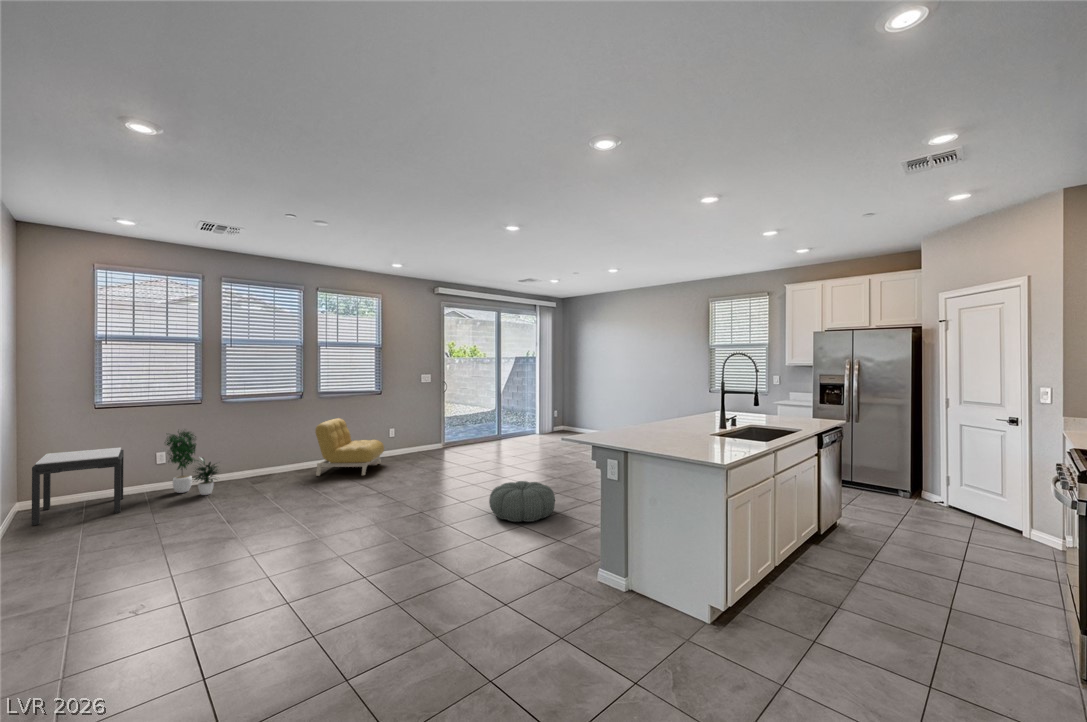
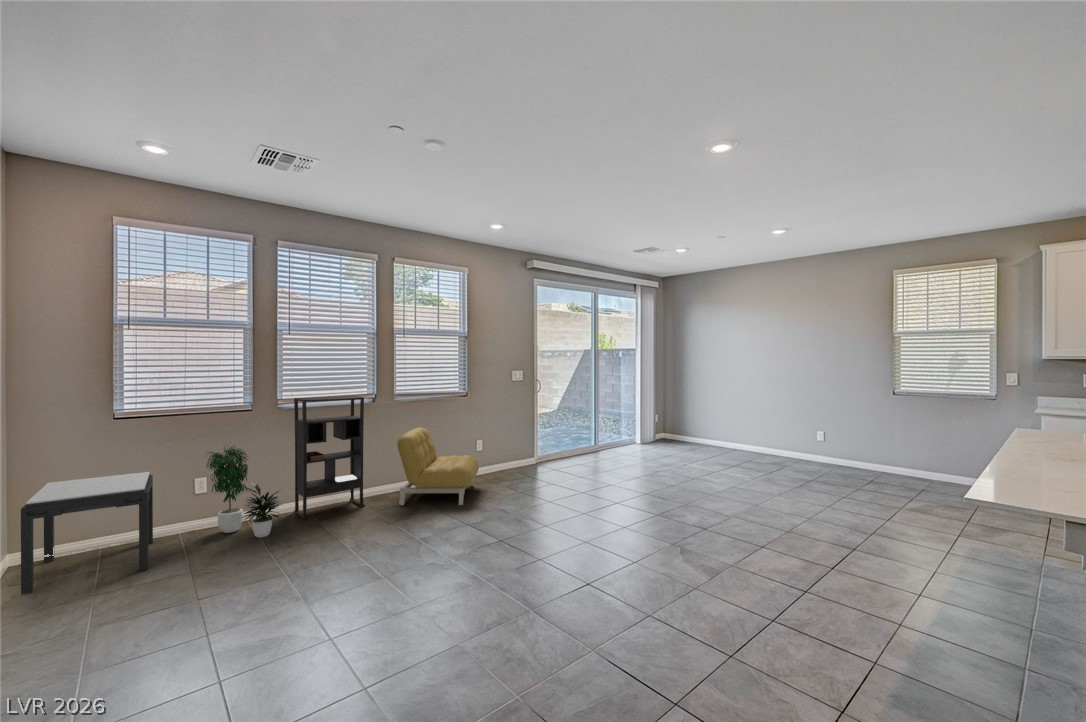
bookshelf: none [233,394,290,485] -> present [294,396,365,519]
pouf: present [489,481,555,522] -> none [690,530,802,604]

